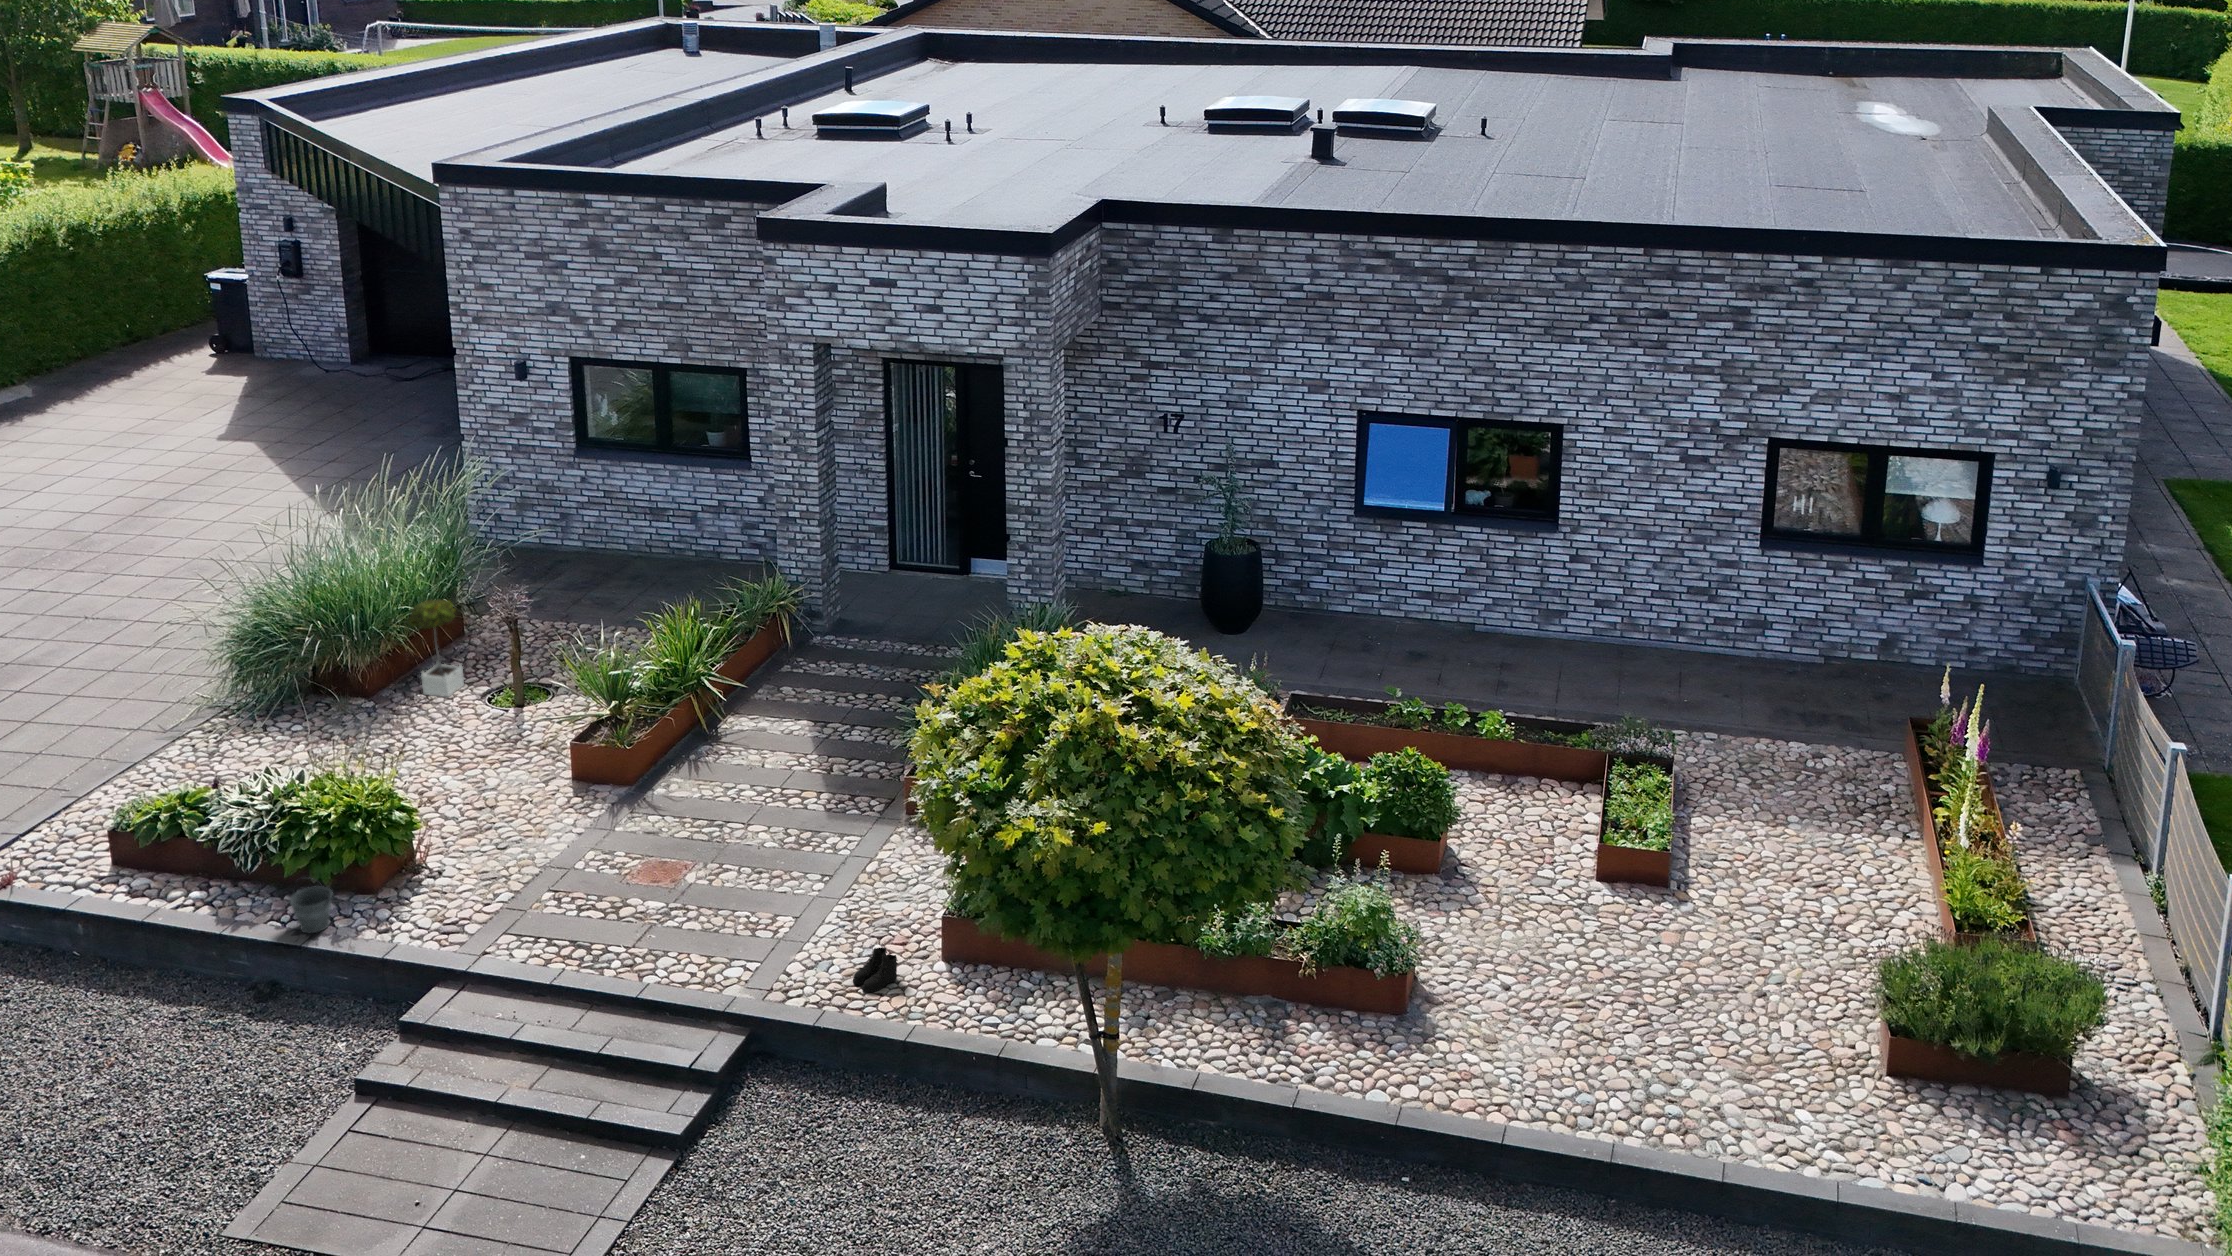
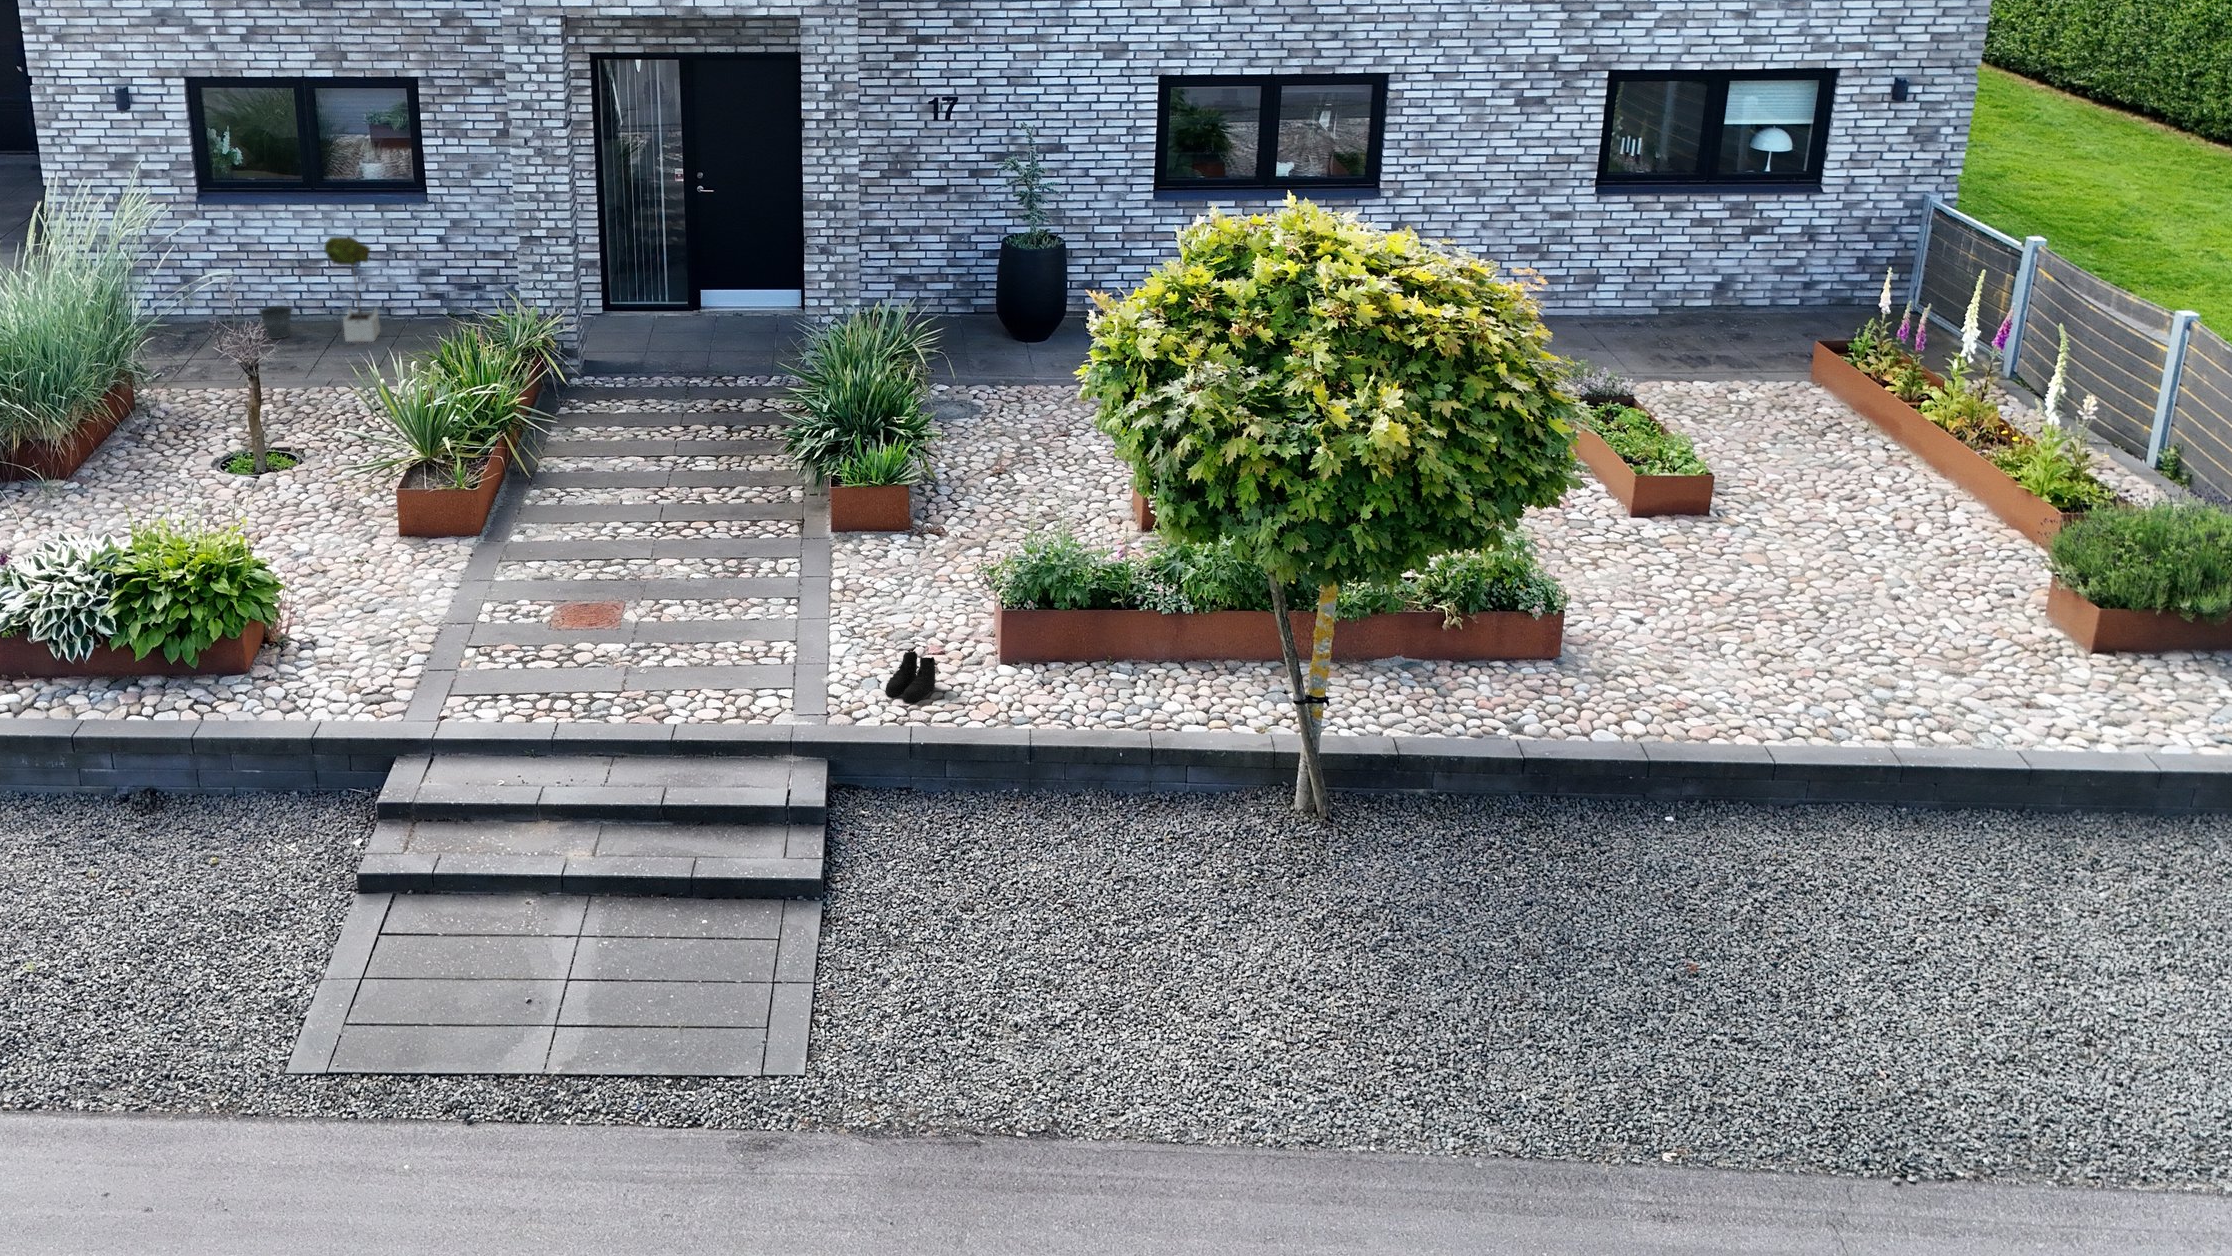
potted tree: present [409,600,464,697] -> present [324,237,380,342]
bucket: present [289,886,333,933] -> present [258,305,292,339]

